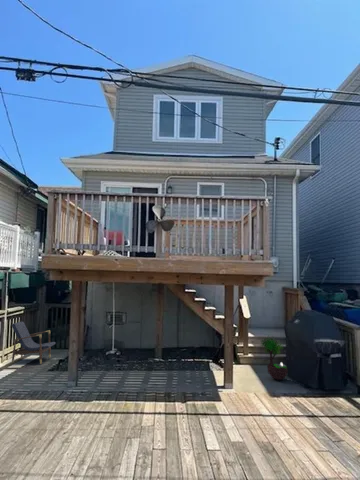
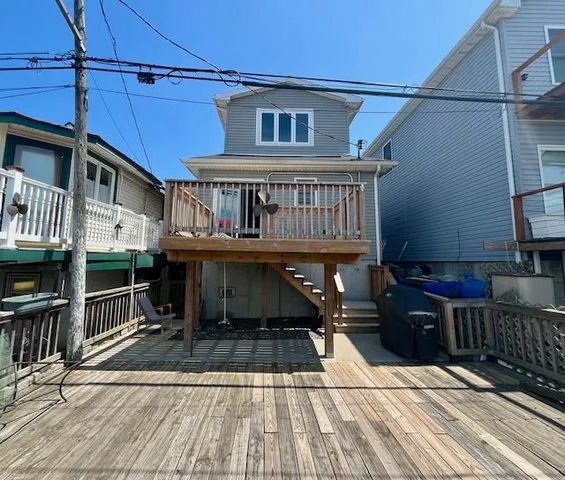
potted tree: present [261,338,288,380] -> none [353,306,379,346]

